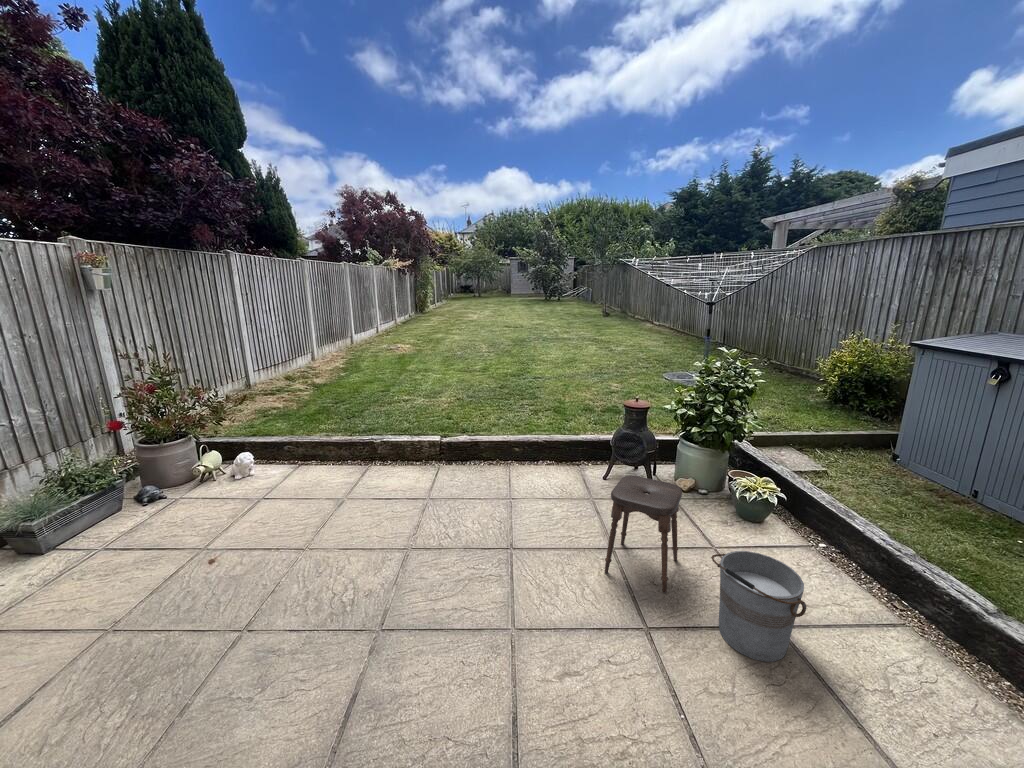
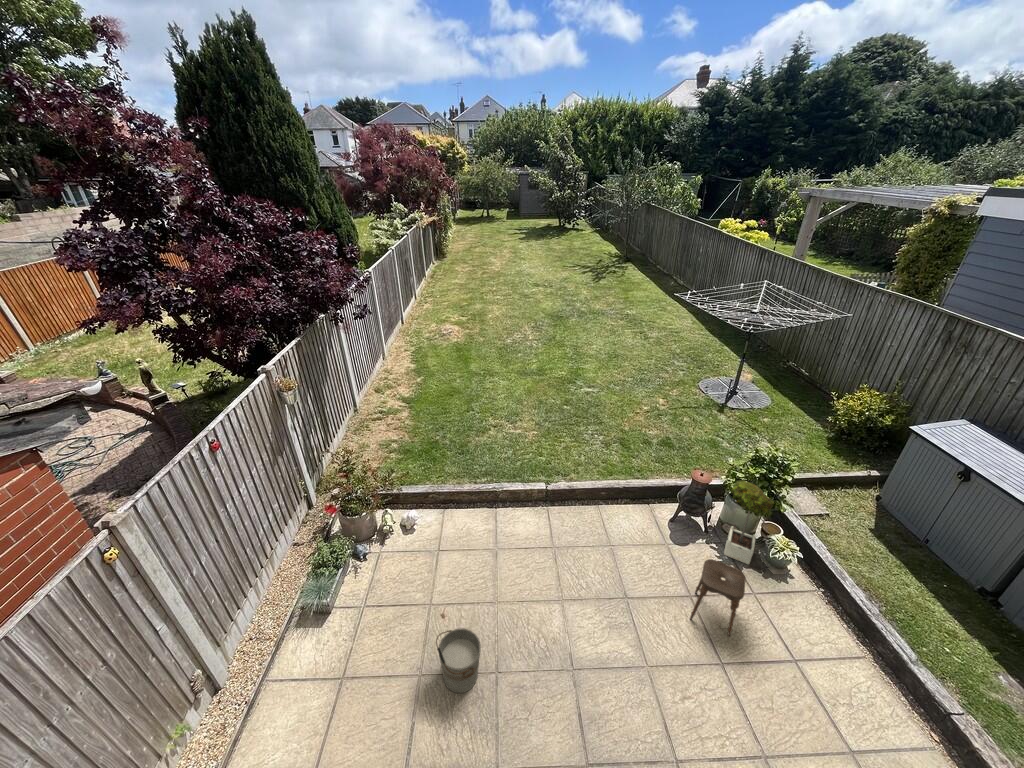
potted tree: none [668,388,727,516] -> present [724,480,774,564]
bucket: present [711,551,806,662] -> present [436,628,481,693]

